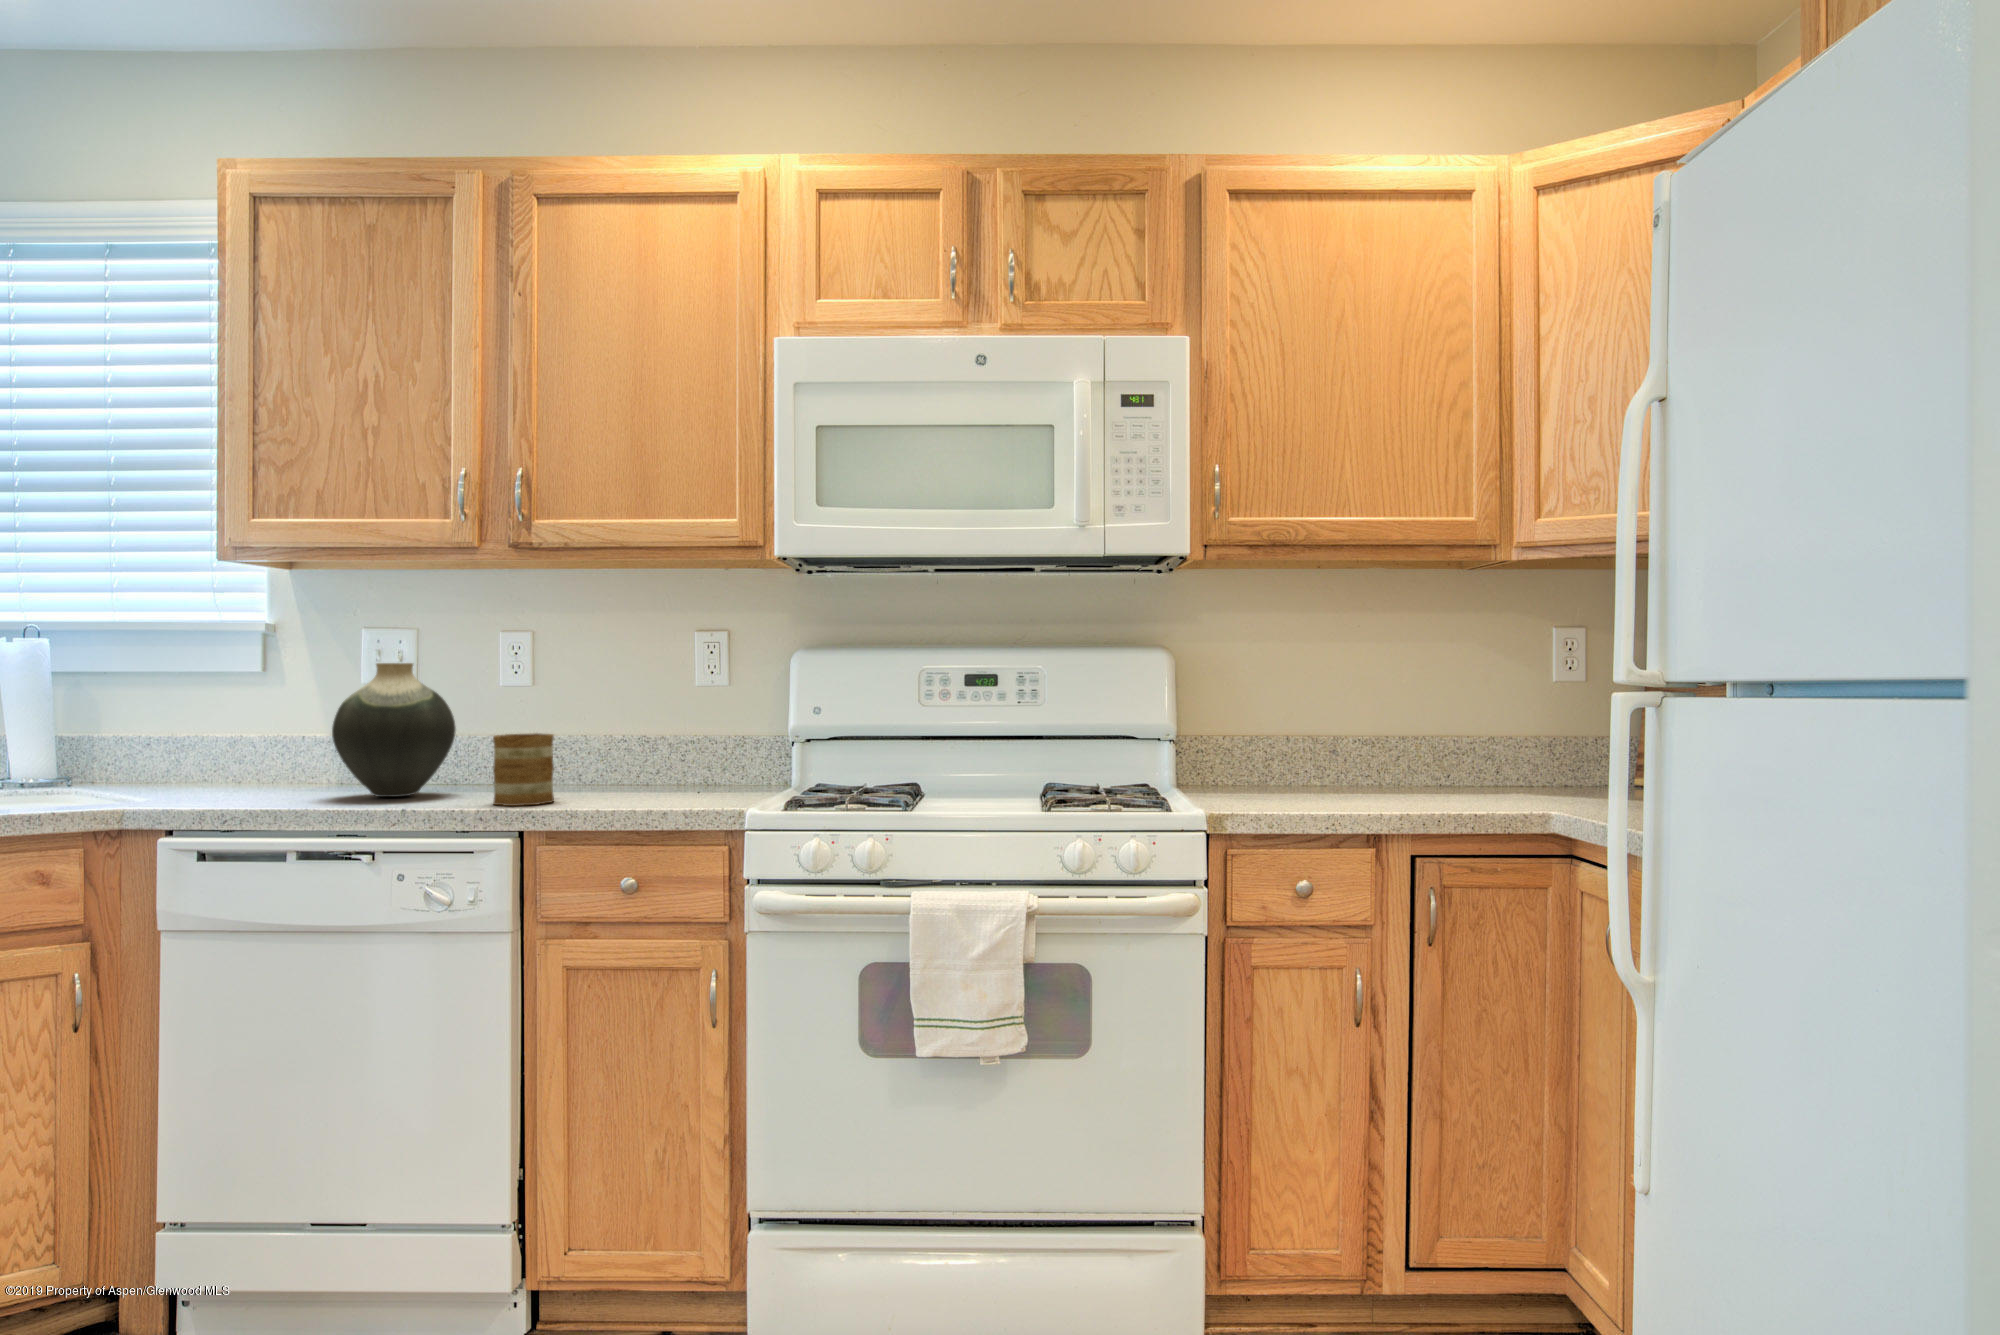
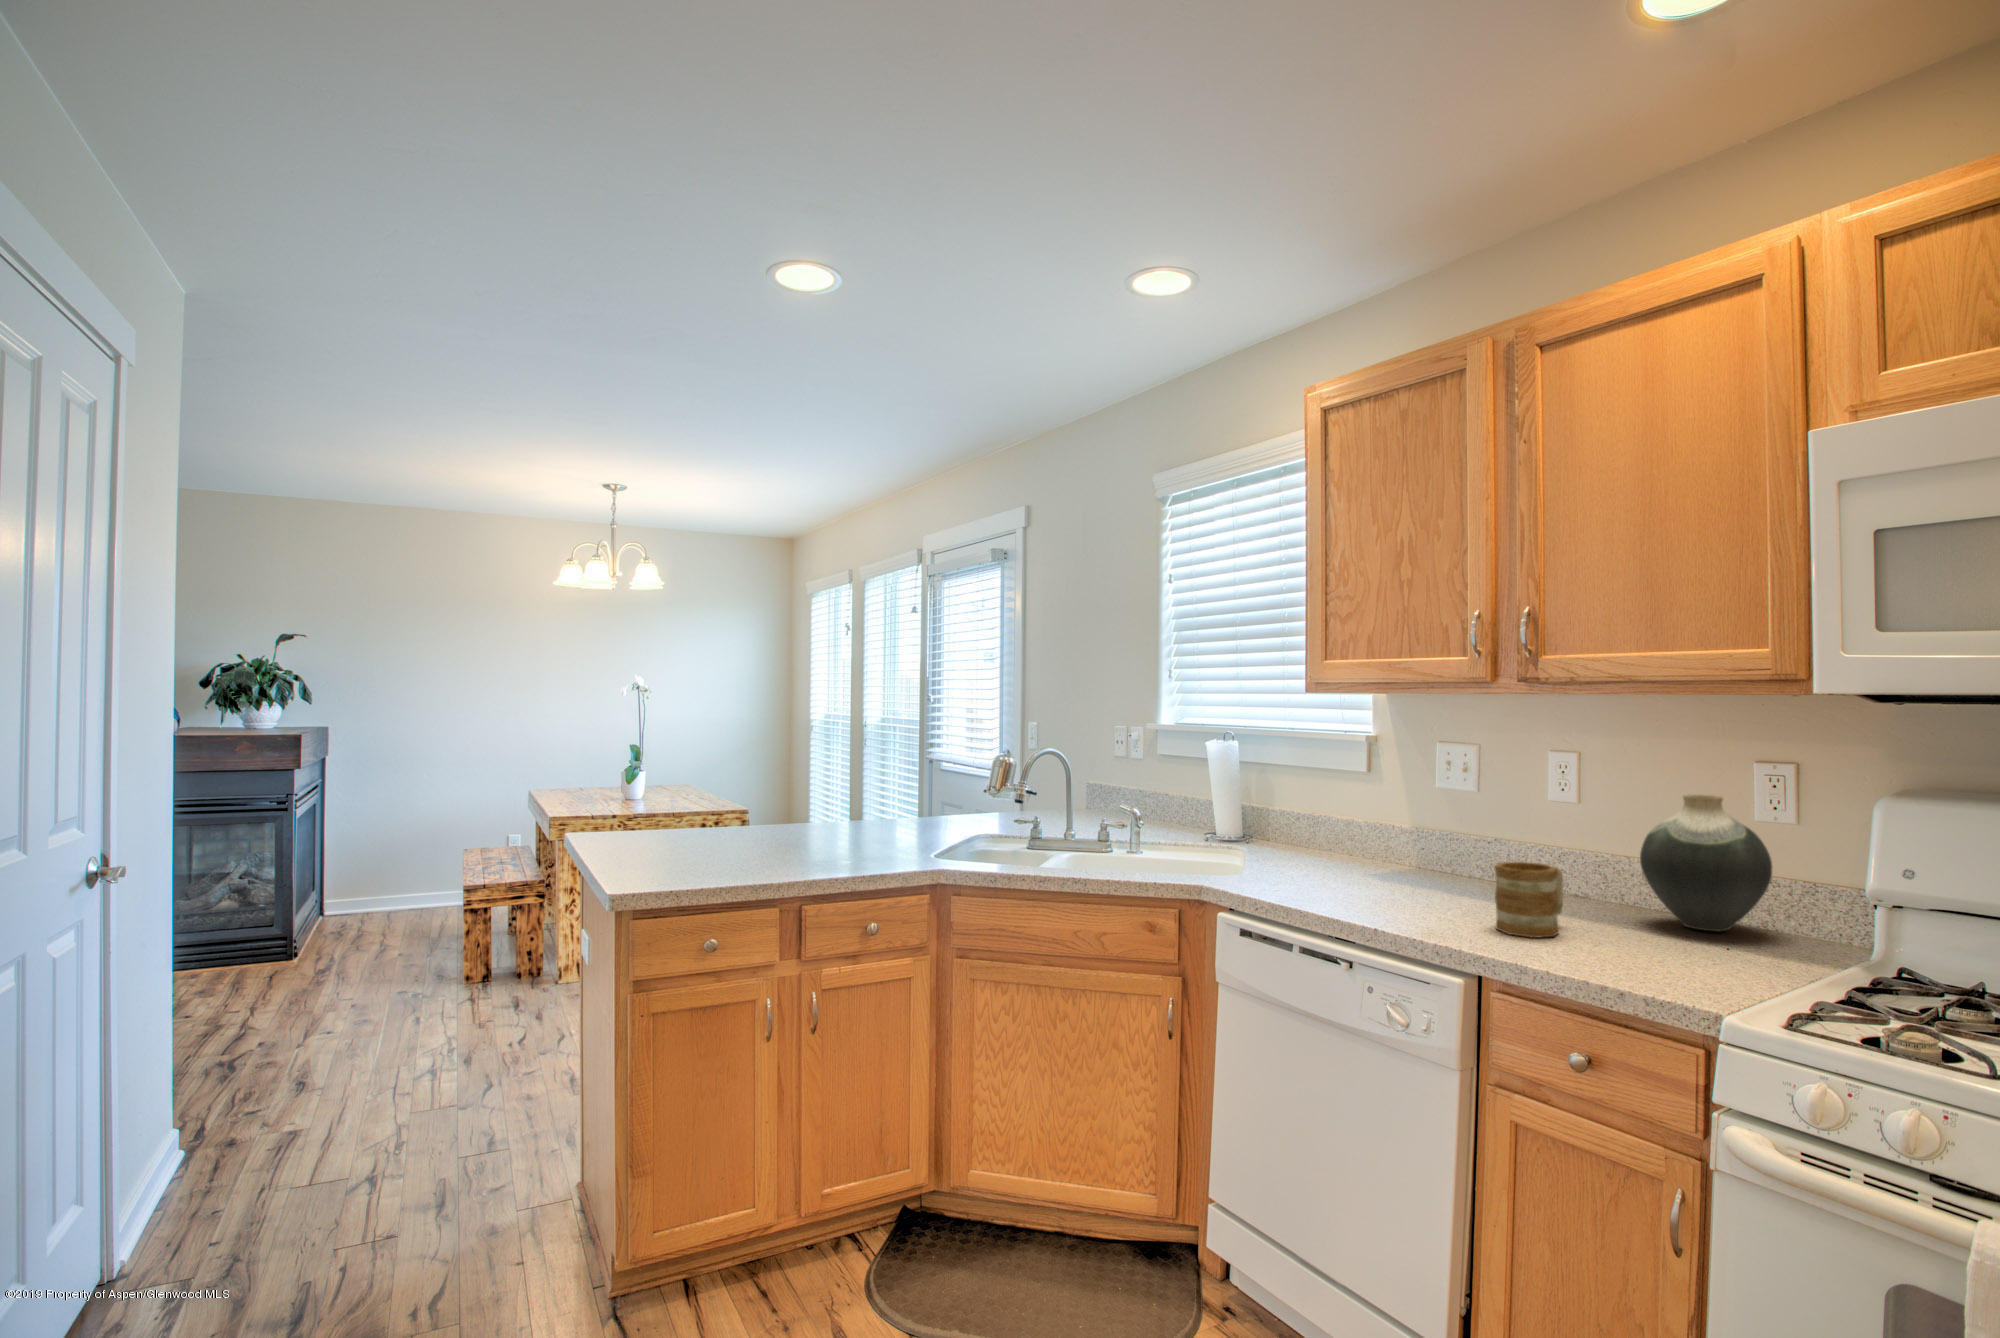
vase: present [332,663,456,797] -> present [1640,795,1772,932]

